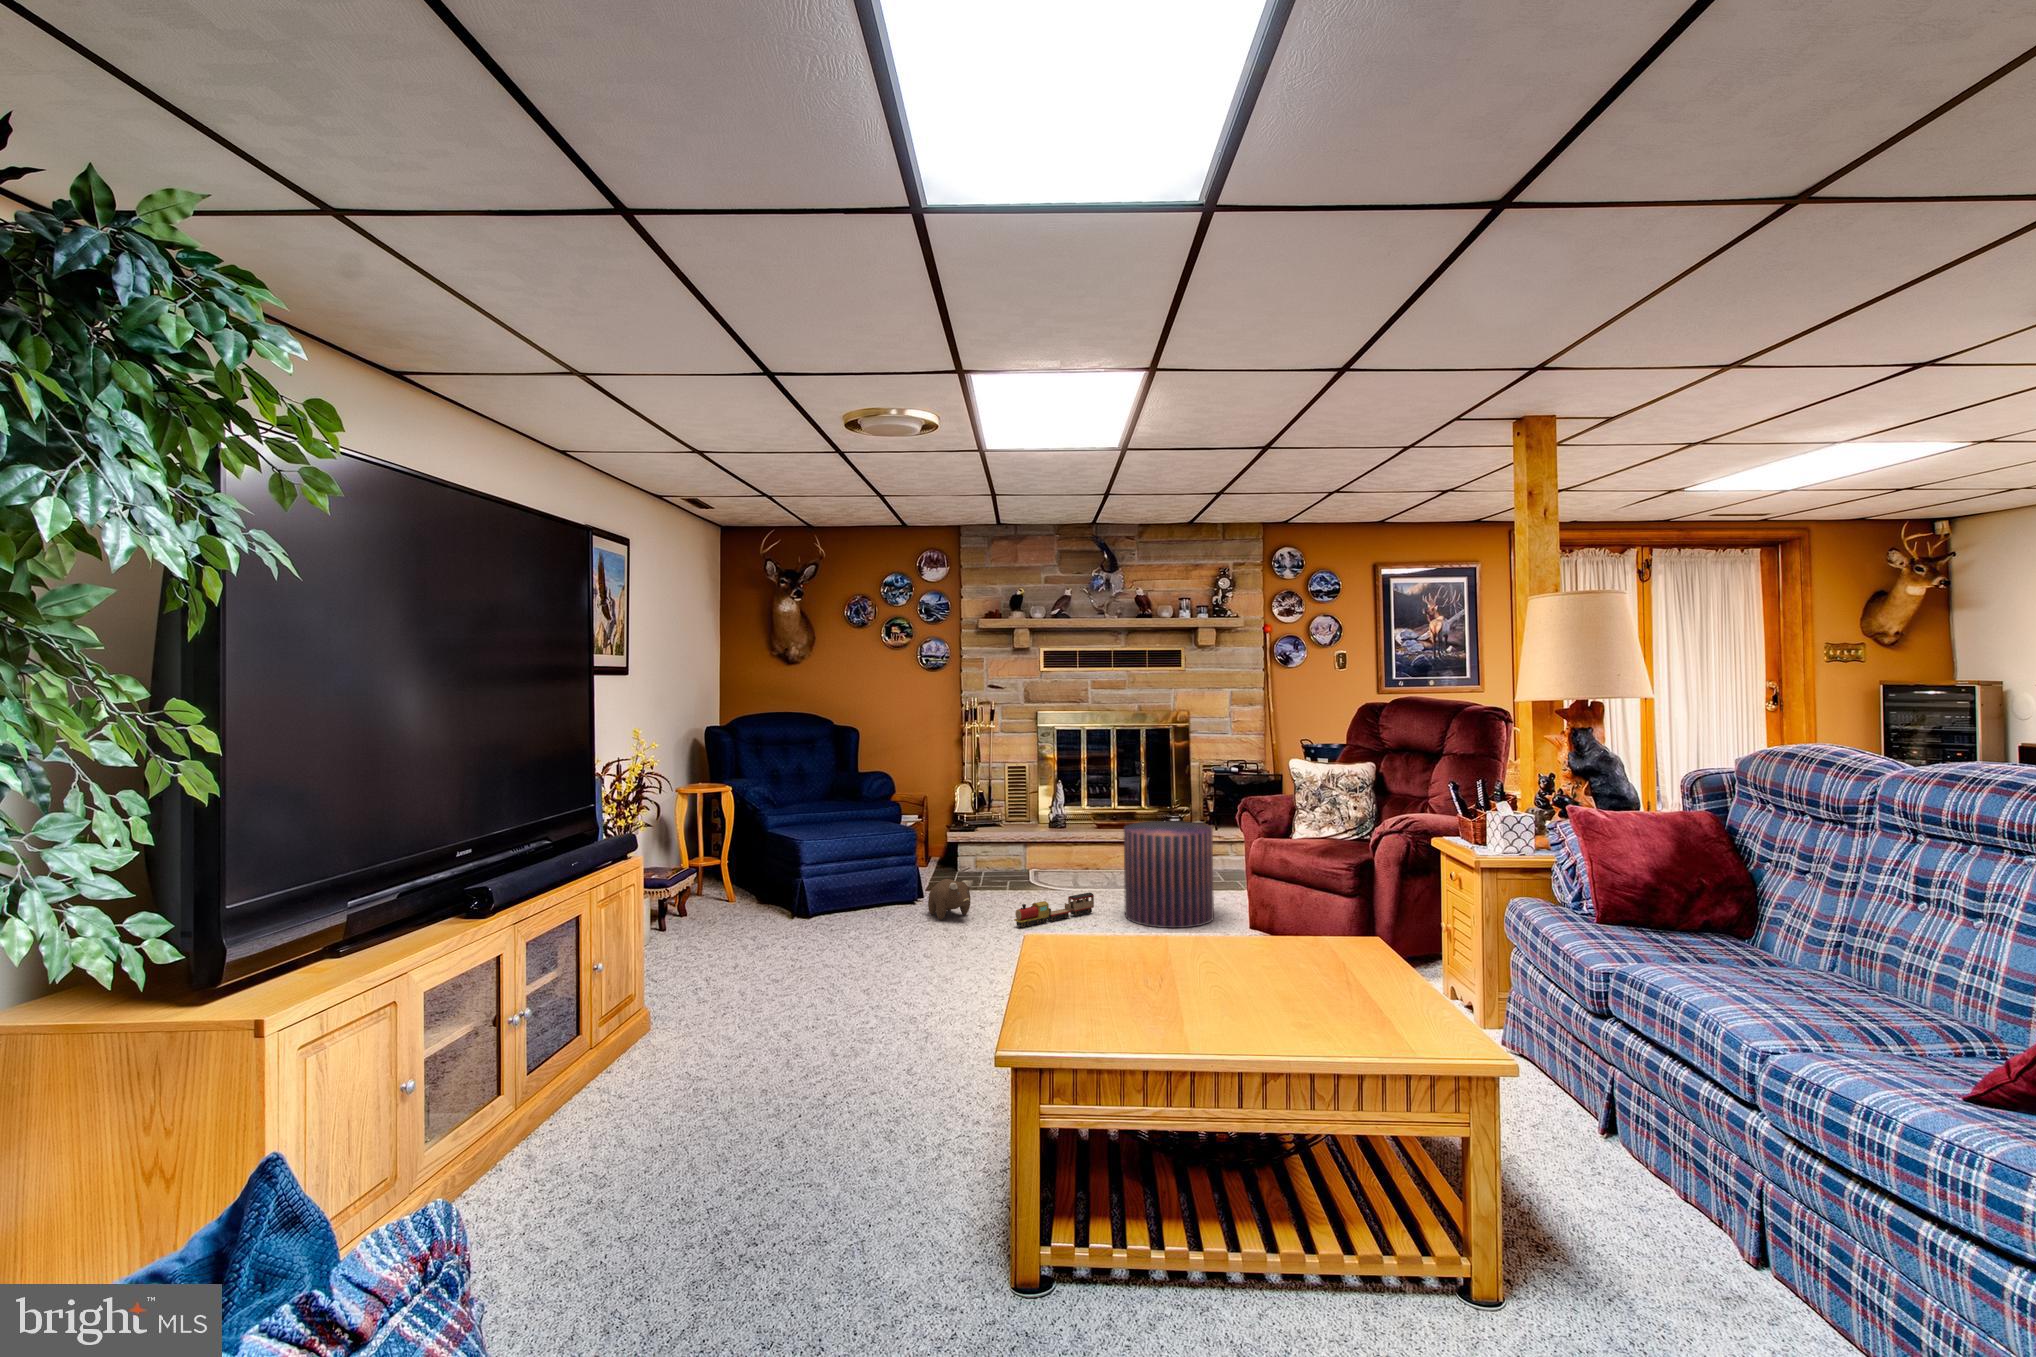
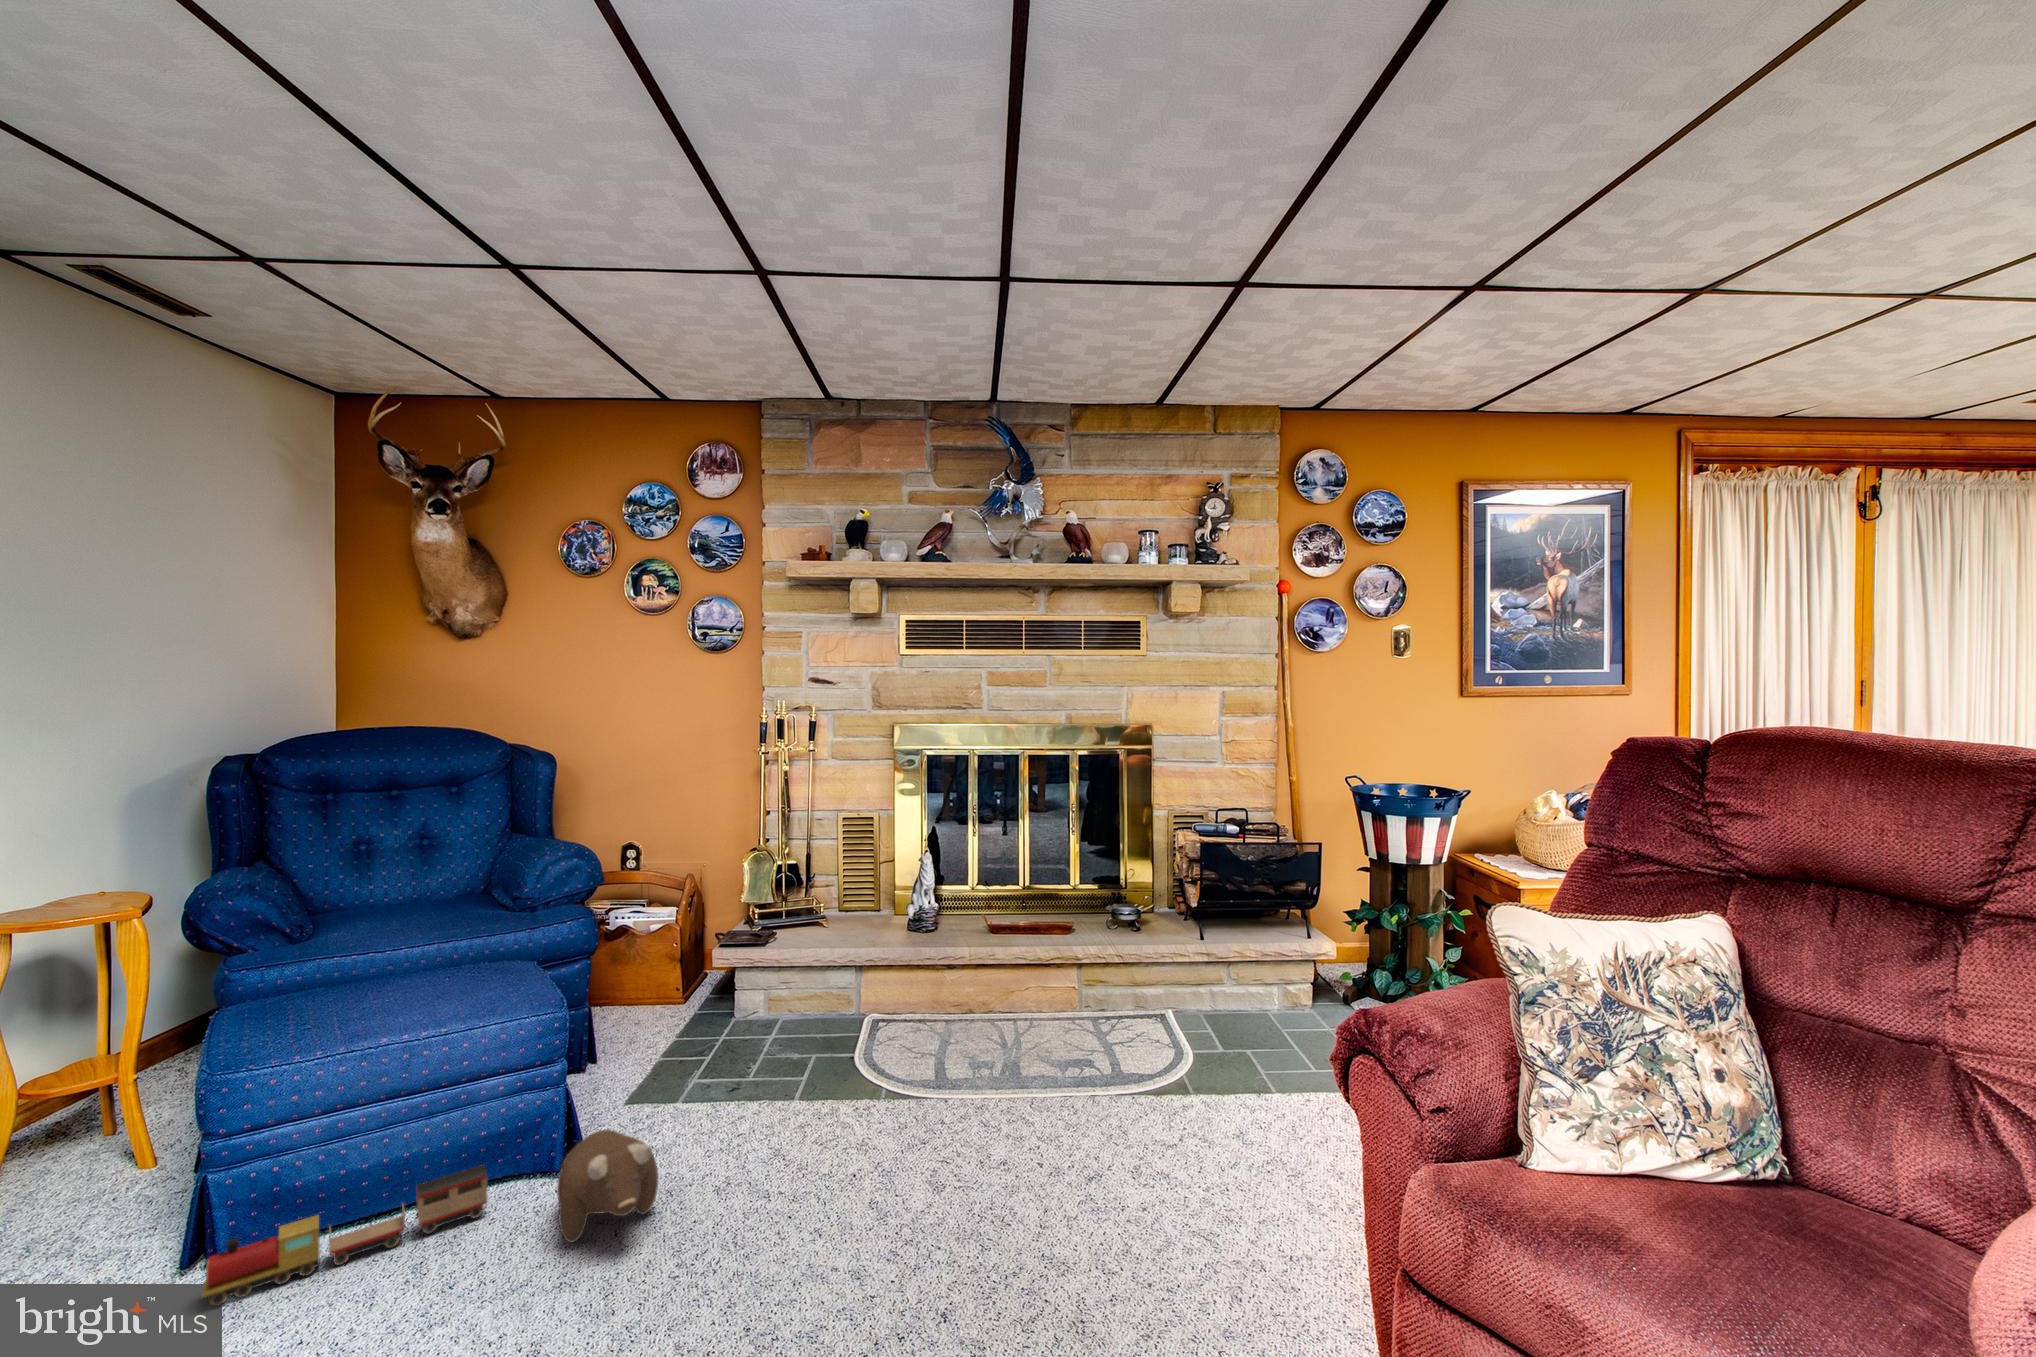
pouf: present [1124,821,1214,928] -> none [1013,978,1220,1287]
toy train: present [1014,892,1094,928] -> present [202,1164,488,1306]

